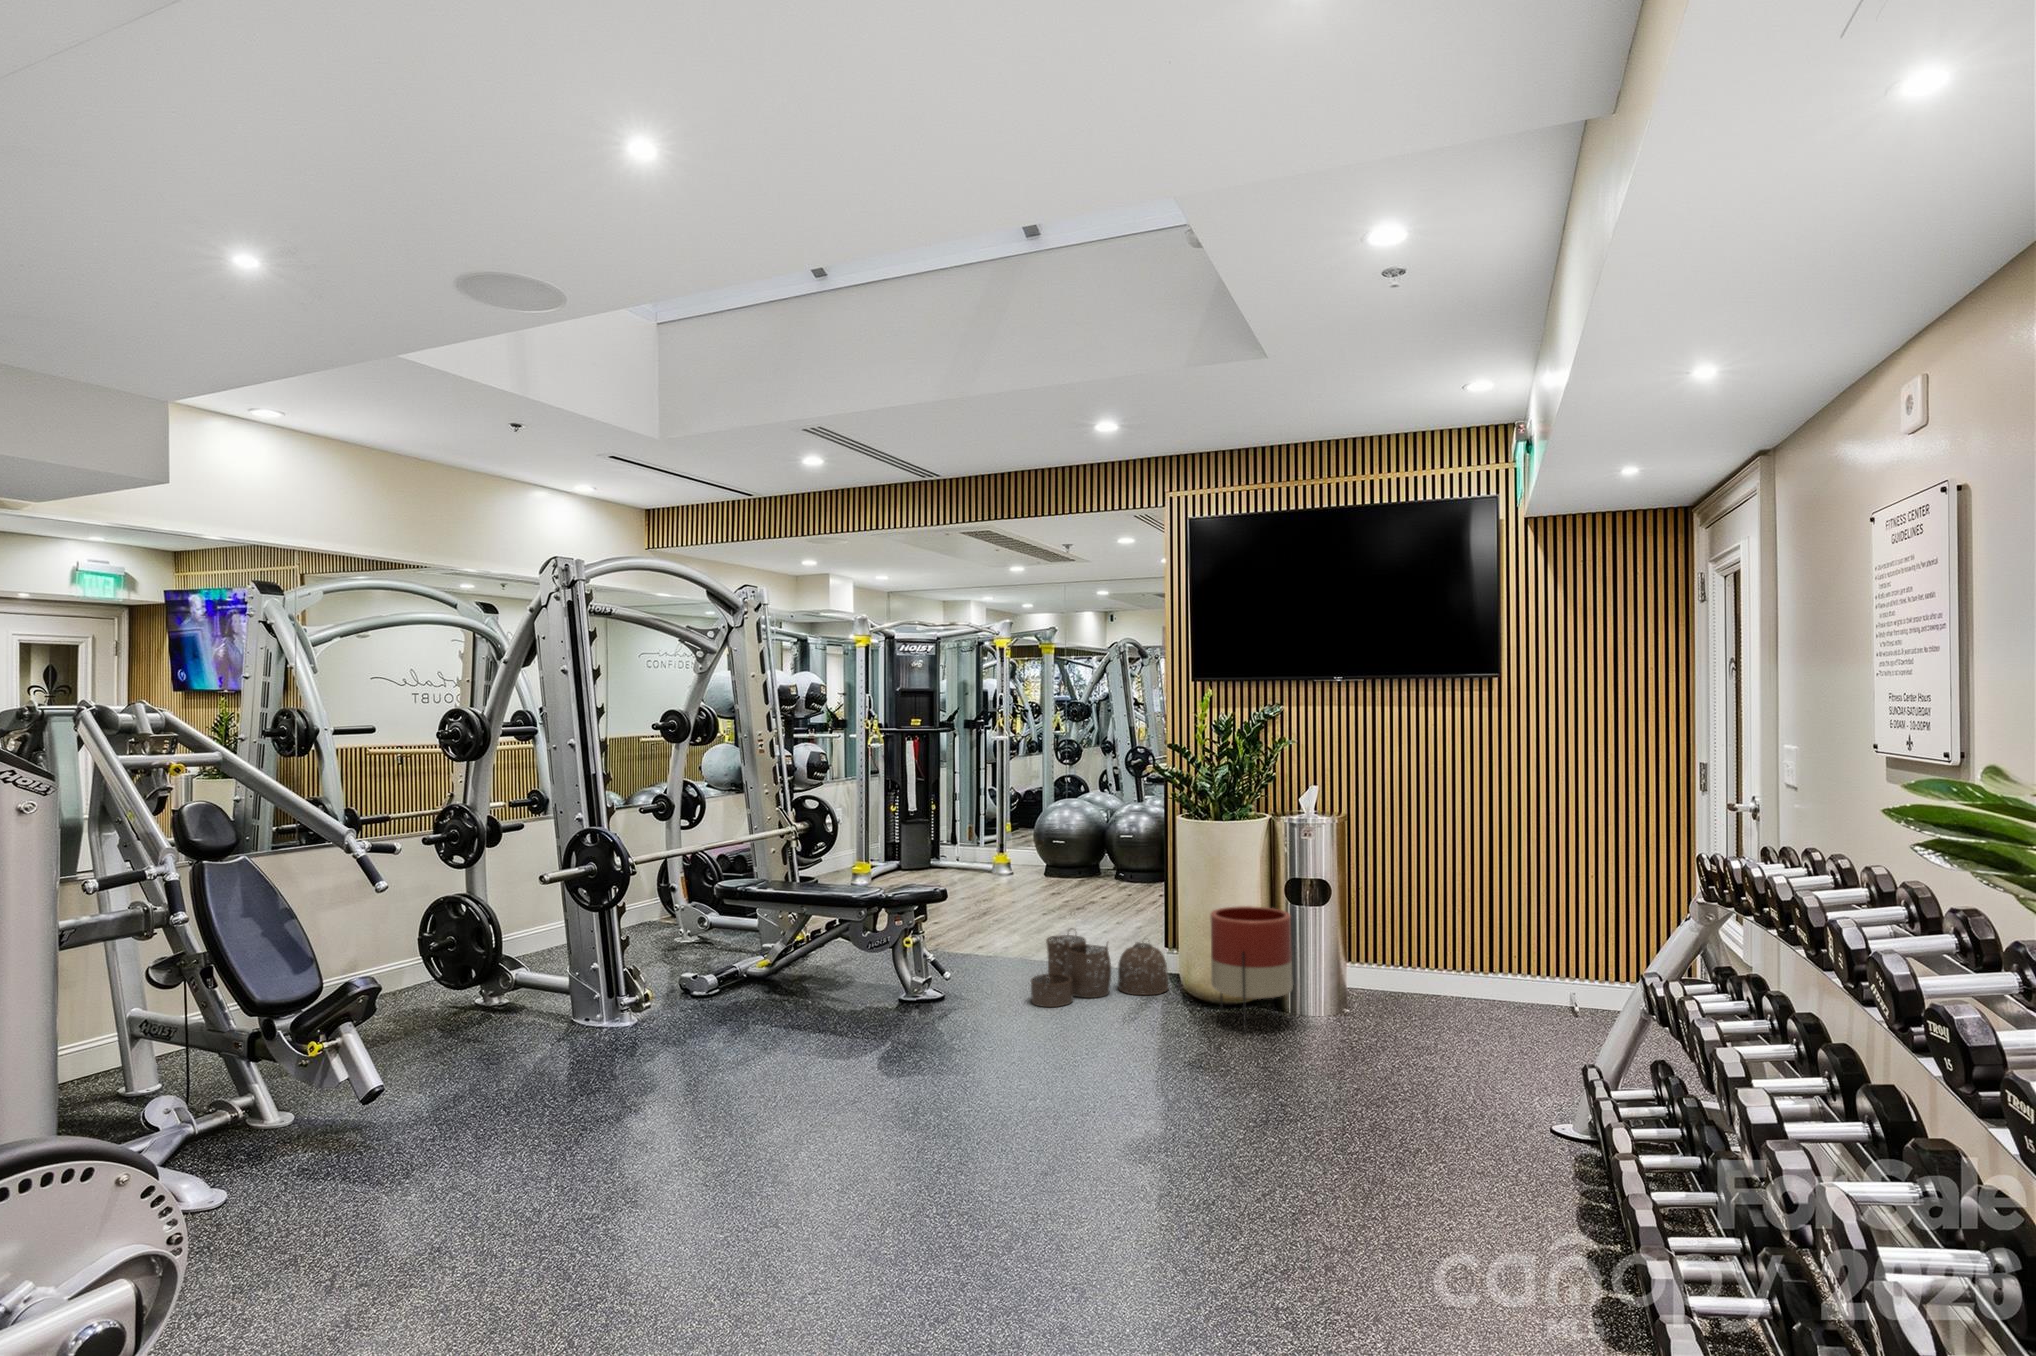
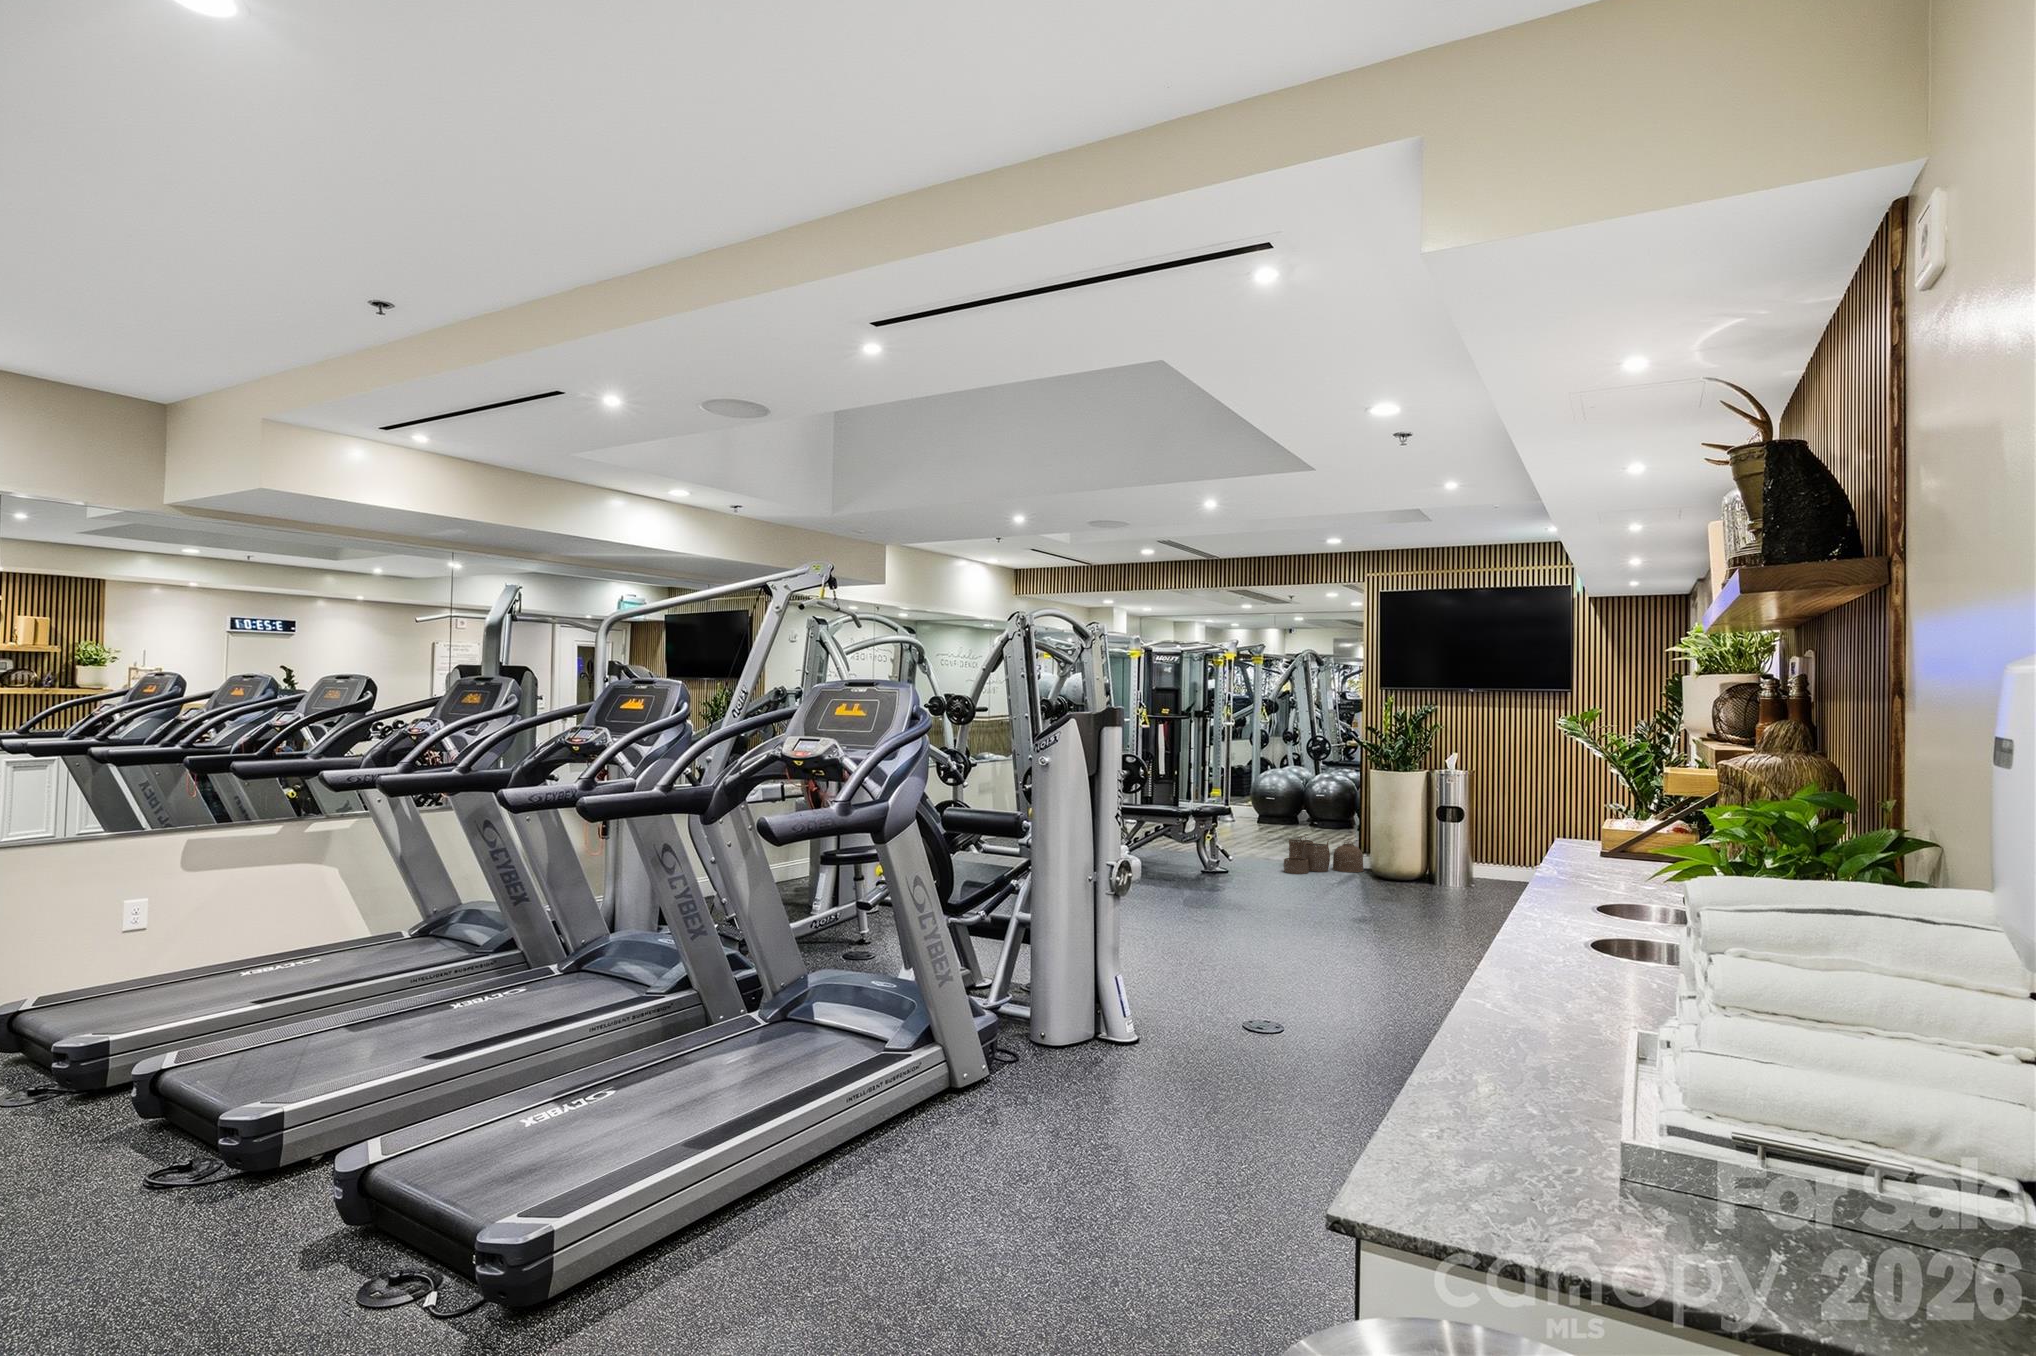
planter: present [1210,906,1293,1032] -> none [1393,820,1440,886]

